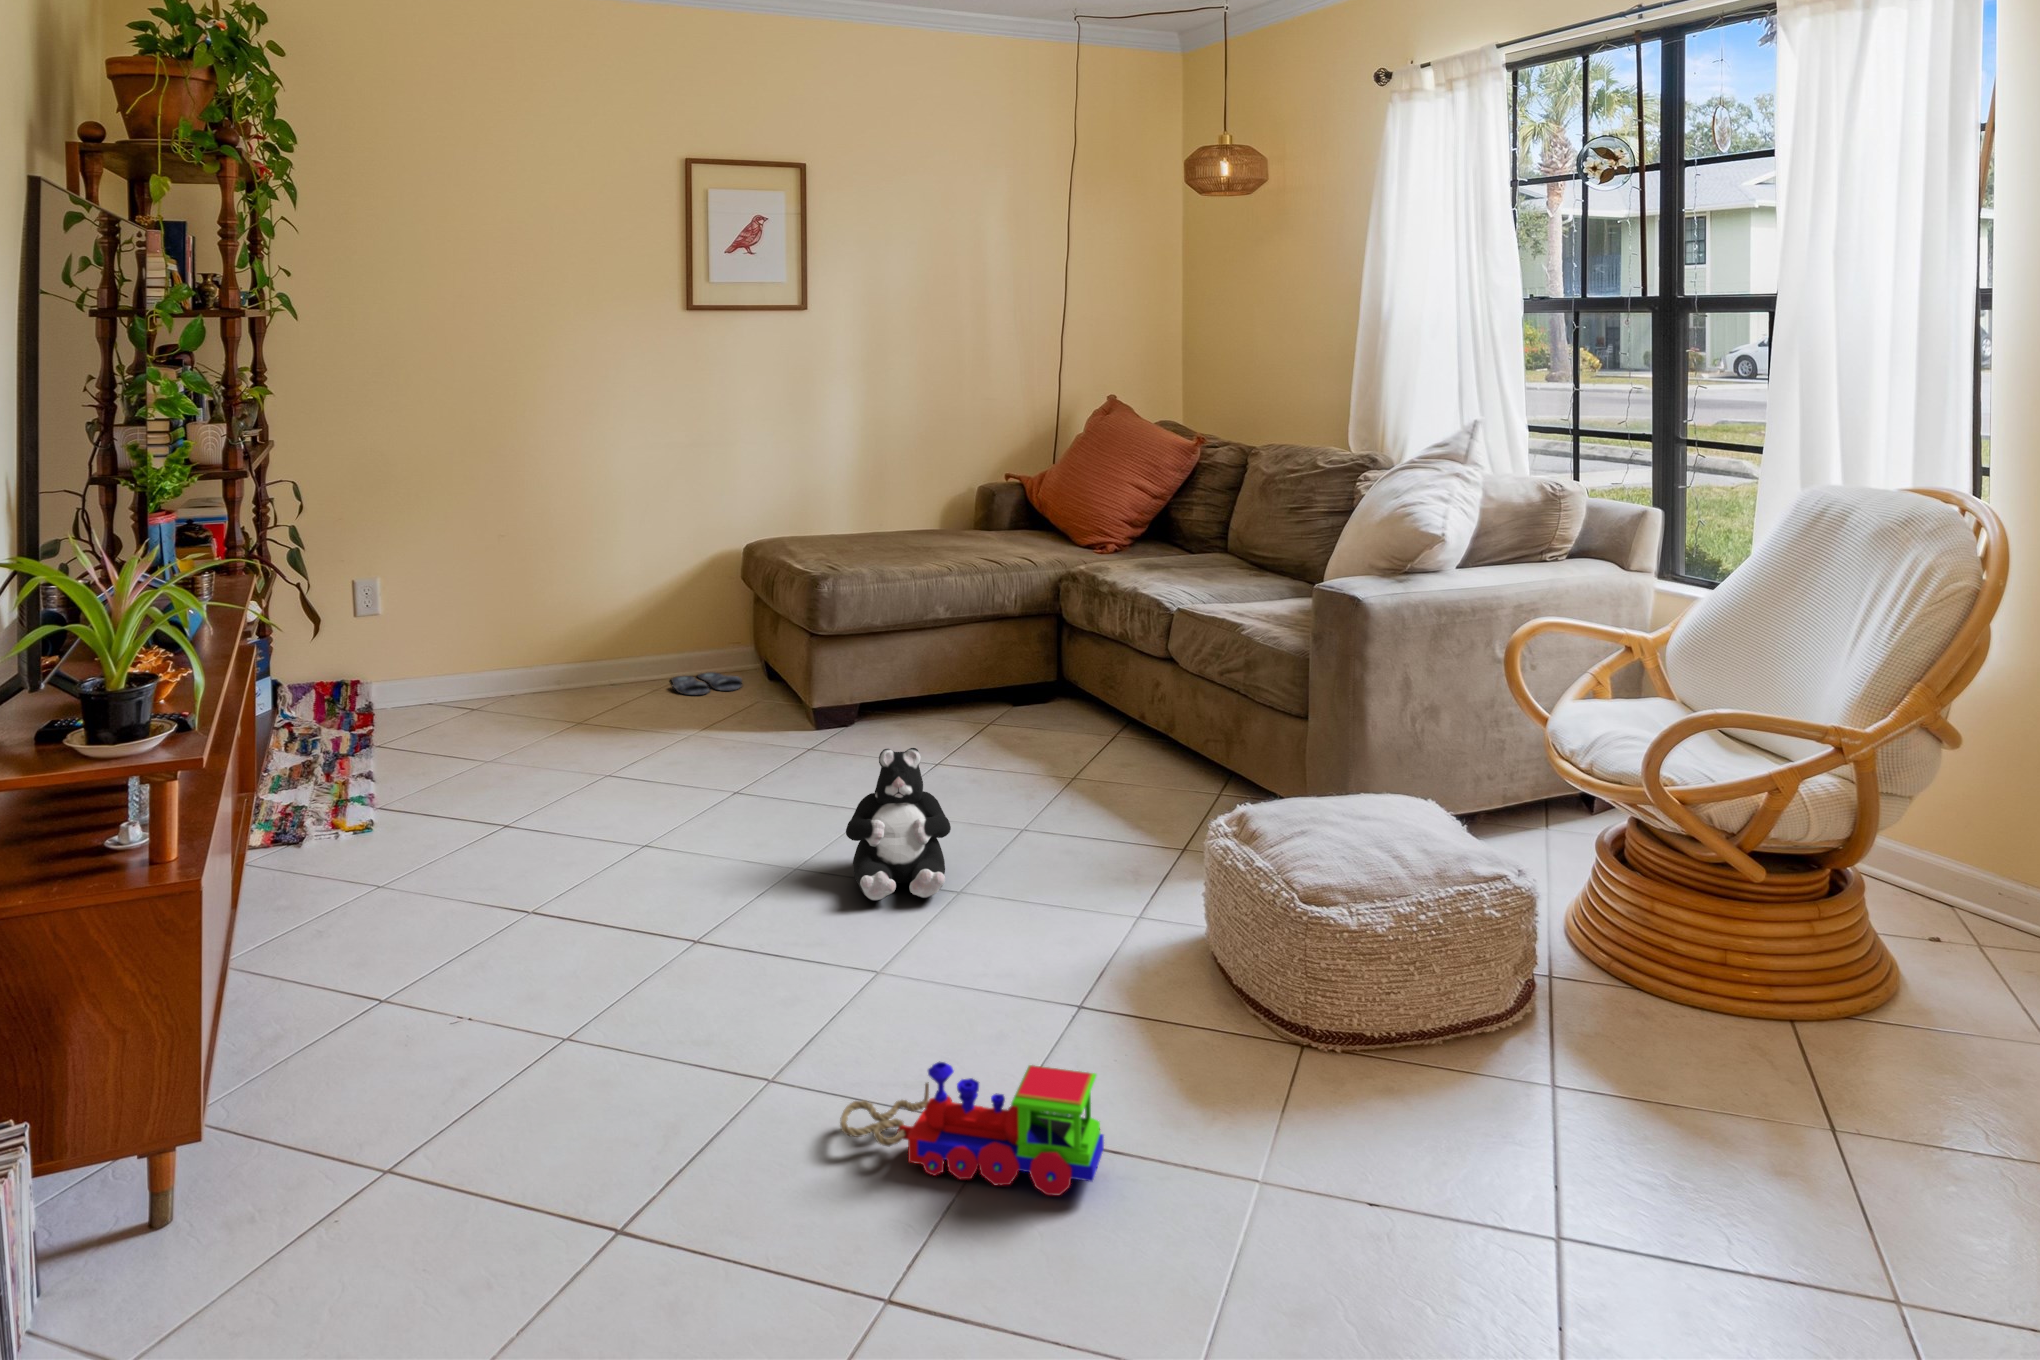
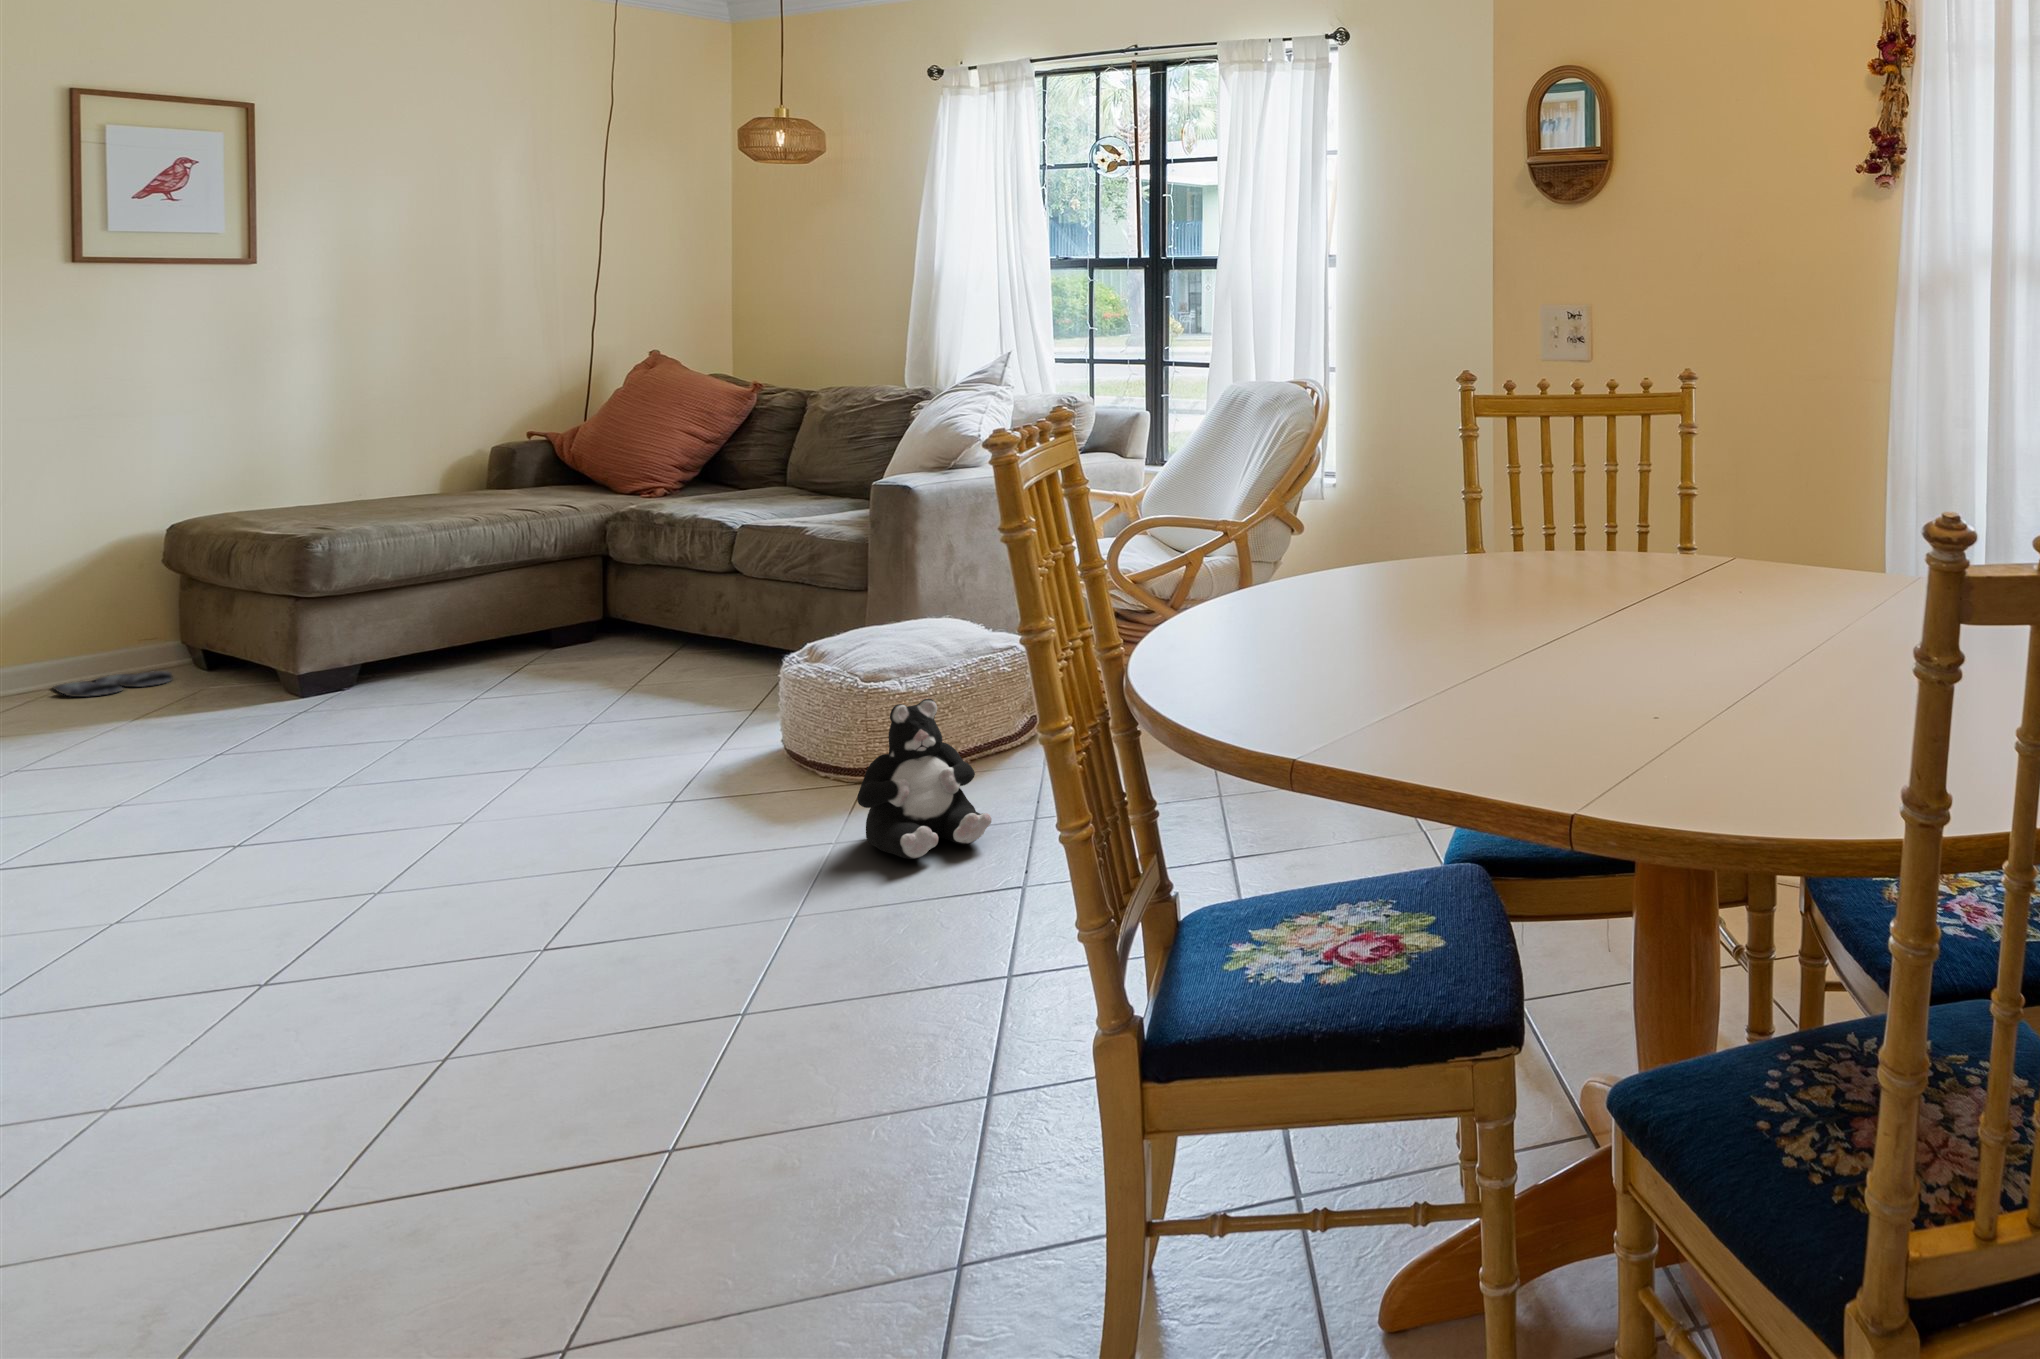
plush toy: present [846,748,951,900] -> present [857,699,992,859]
toy train: present [840,1062,1104,1195] -> none [444,806,702,912]

